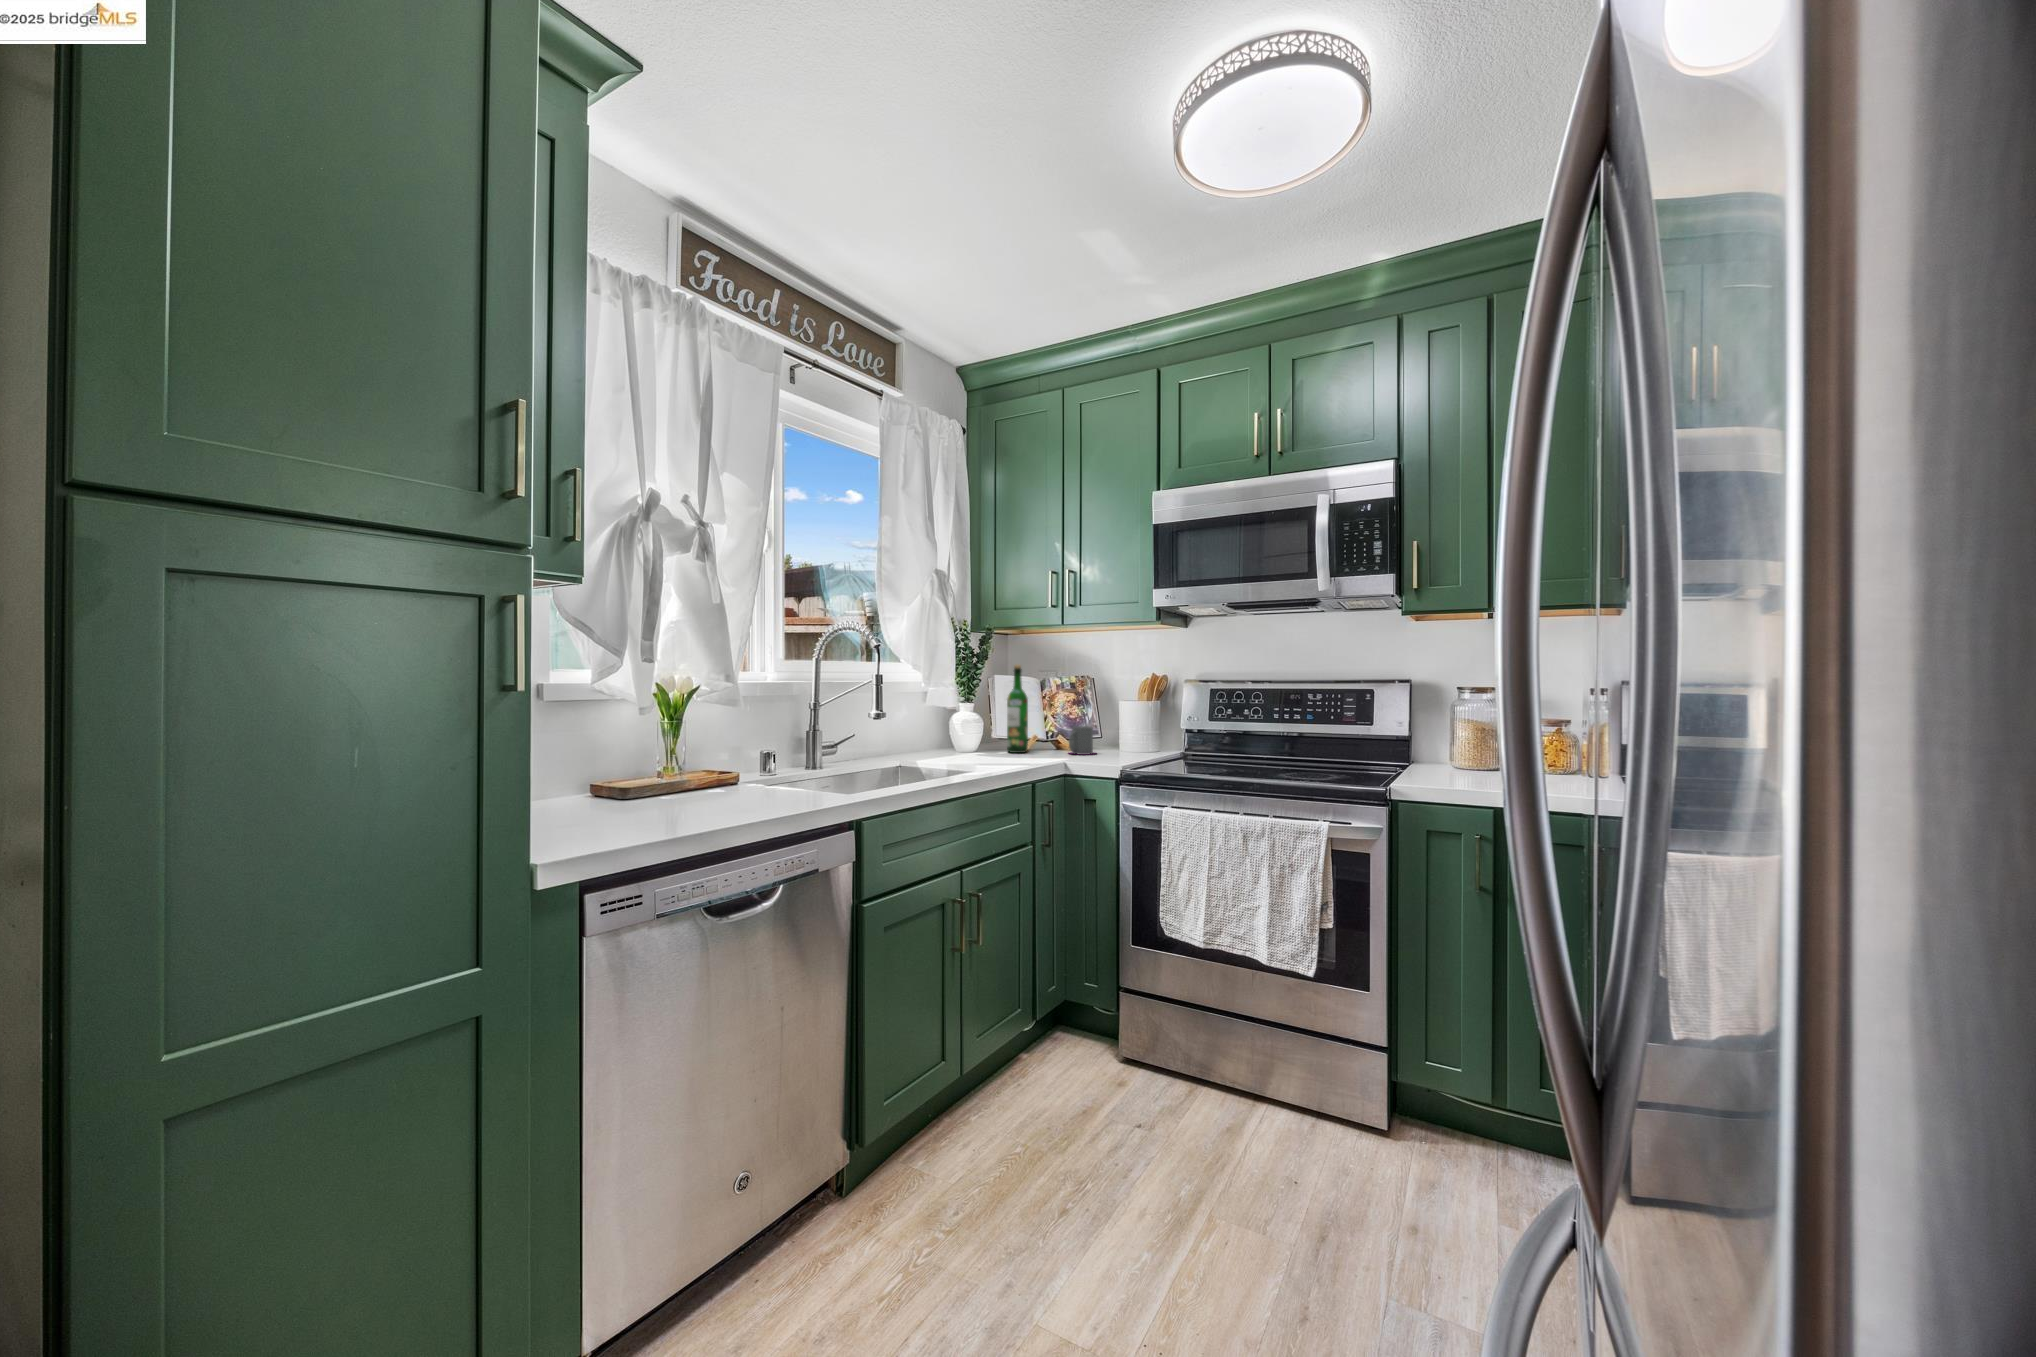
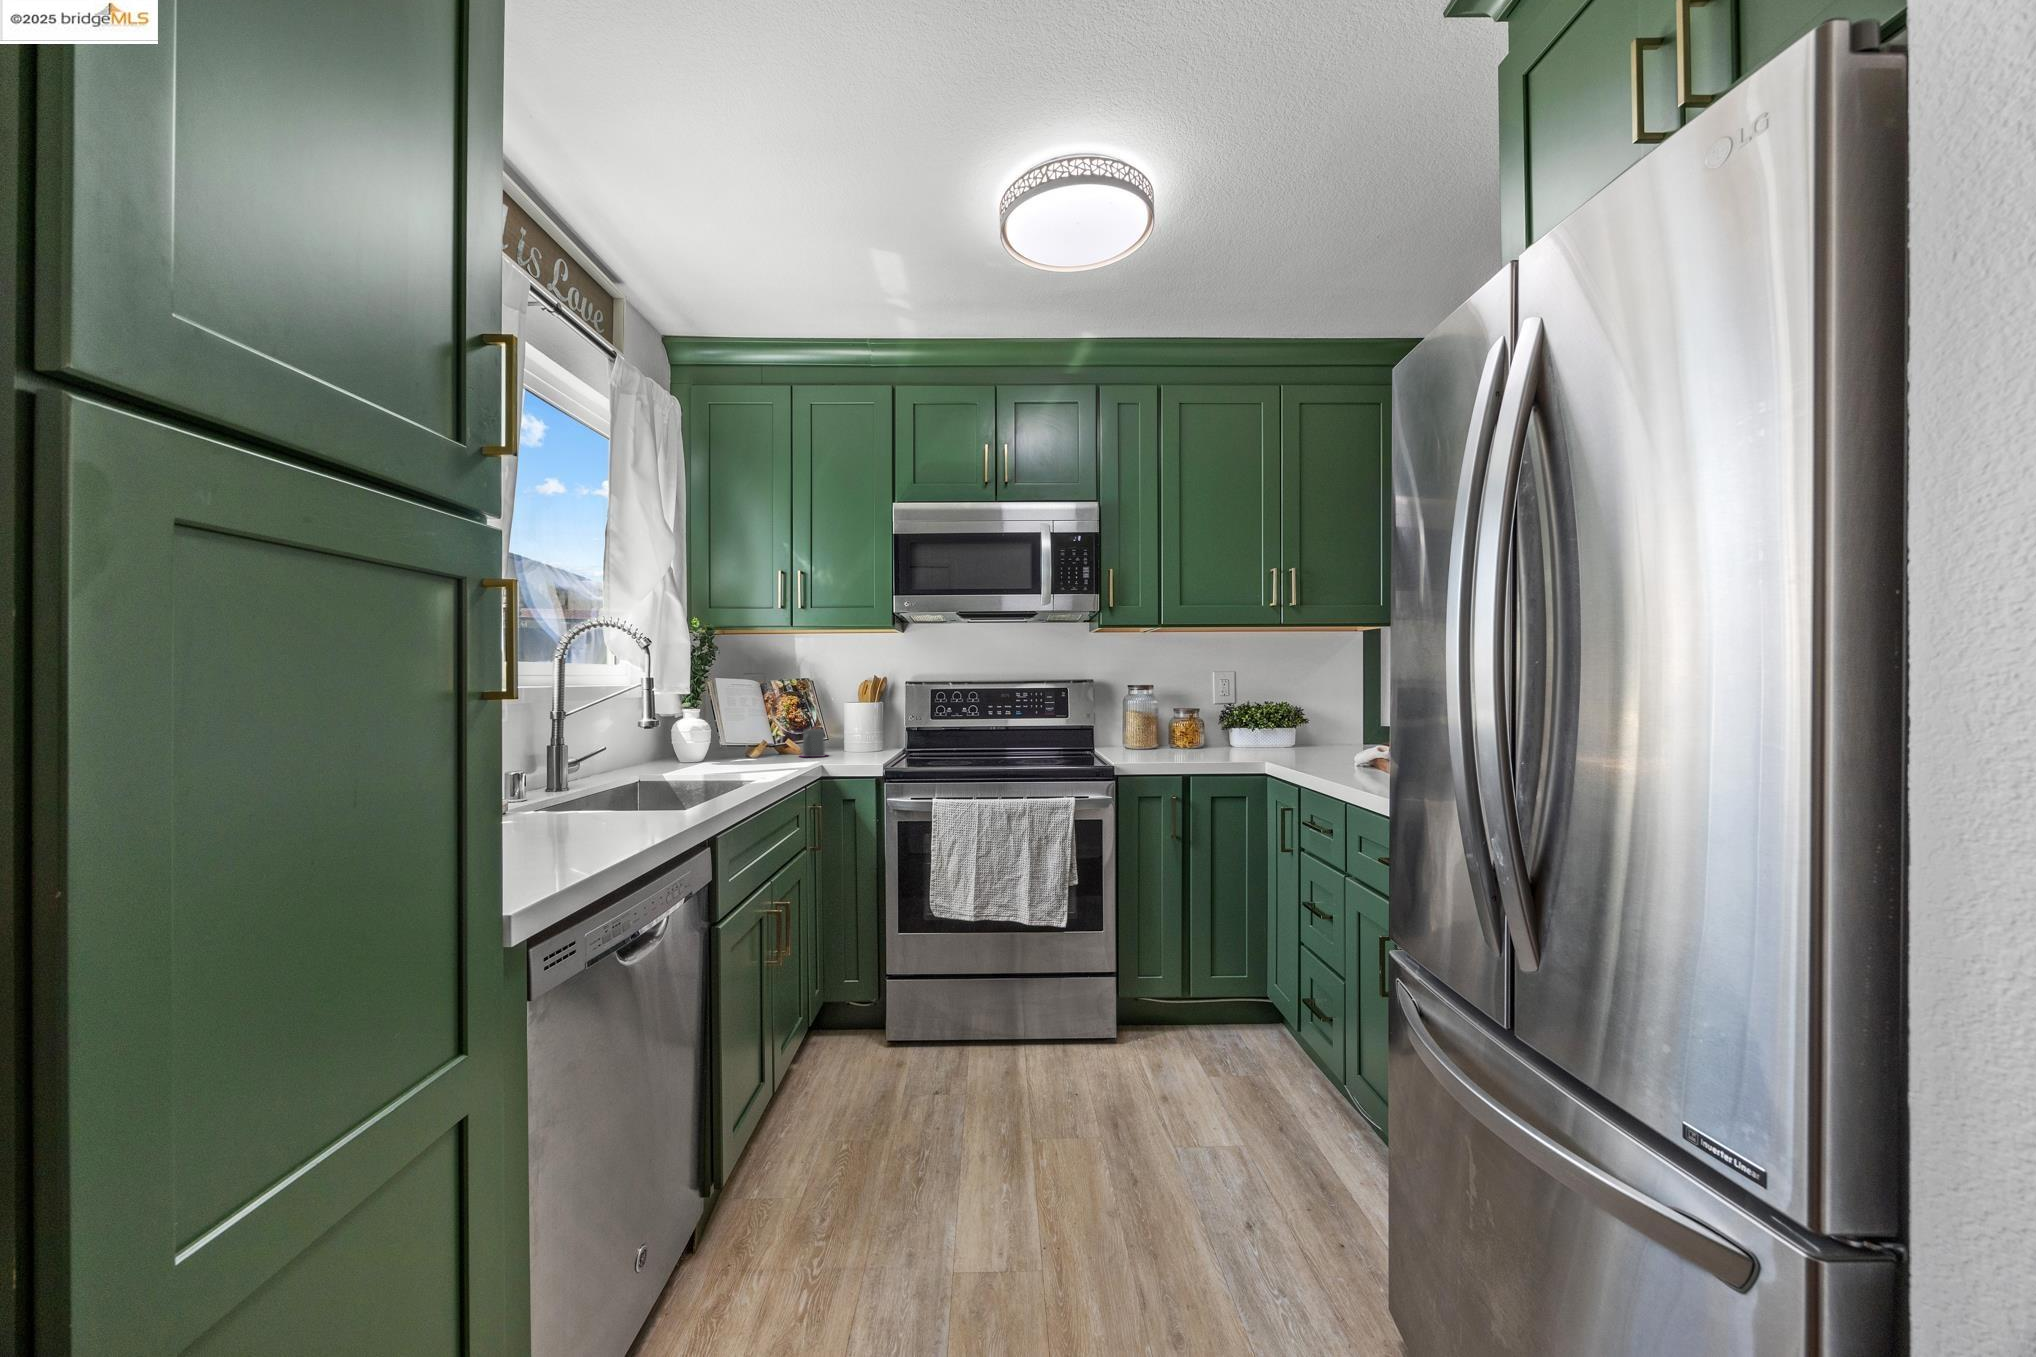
wine bottle: present [1007,665,1028,753] -> none [733,668,756,760]

